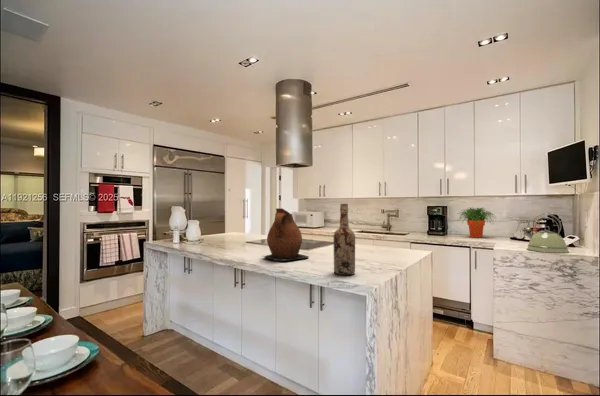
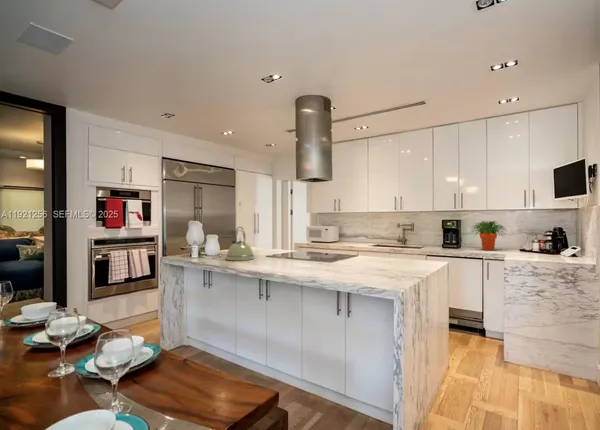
wine bottle: present [333,204,355,275] -> none [372,219,391,278]
ceramic pitcher: present [264,208,308,261] -> none [300,223,342,269]
kettle: present [523,214,569,253] -> present [226,227,254,261]

